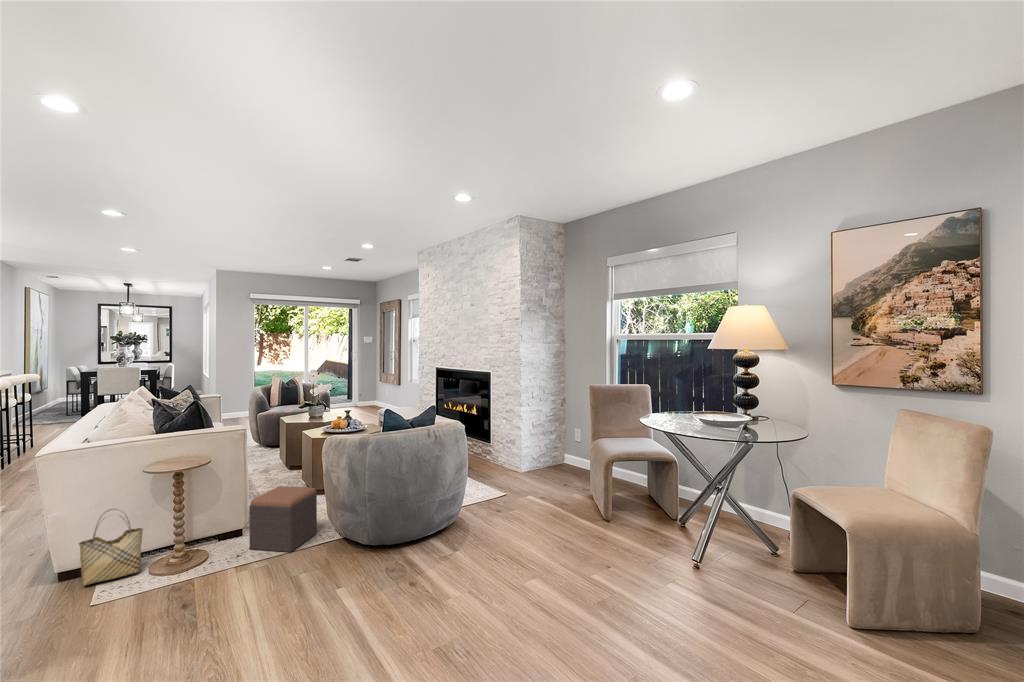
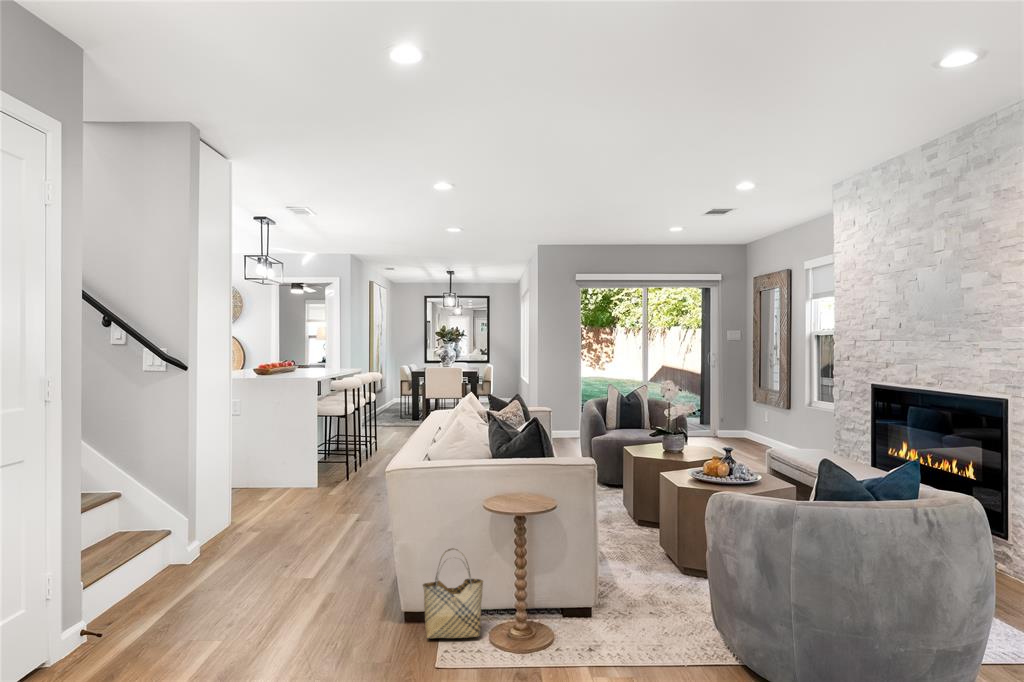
footstool: present [249,486,317,552] -> none [604,555,695,662]

